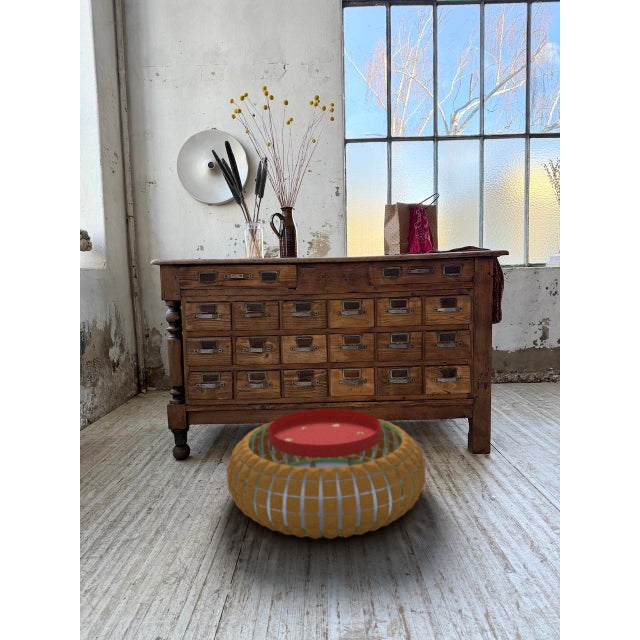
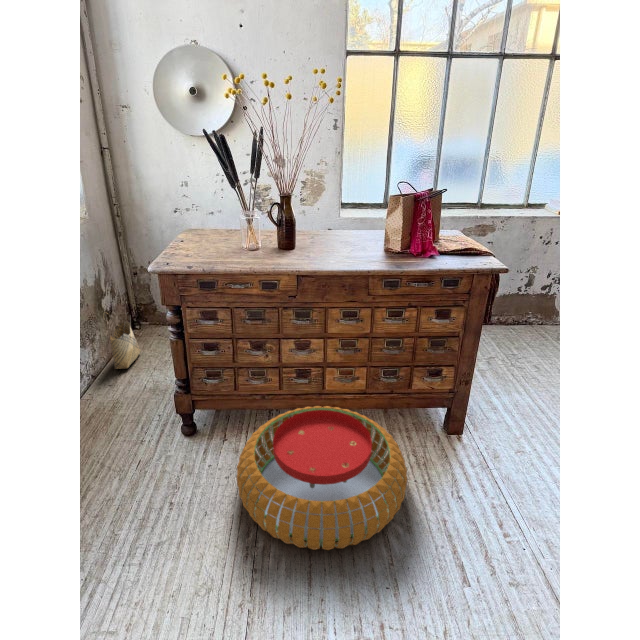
woven basket: none [108,354,142,417] -> present [103,312,141,369]

